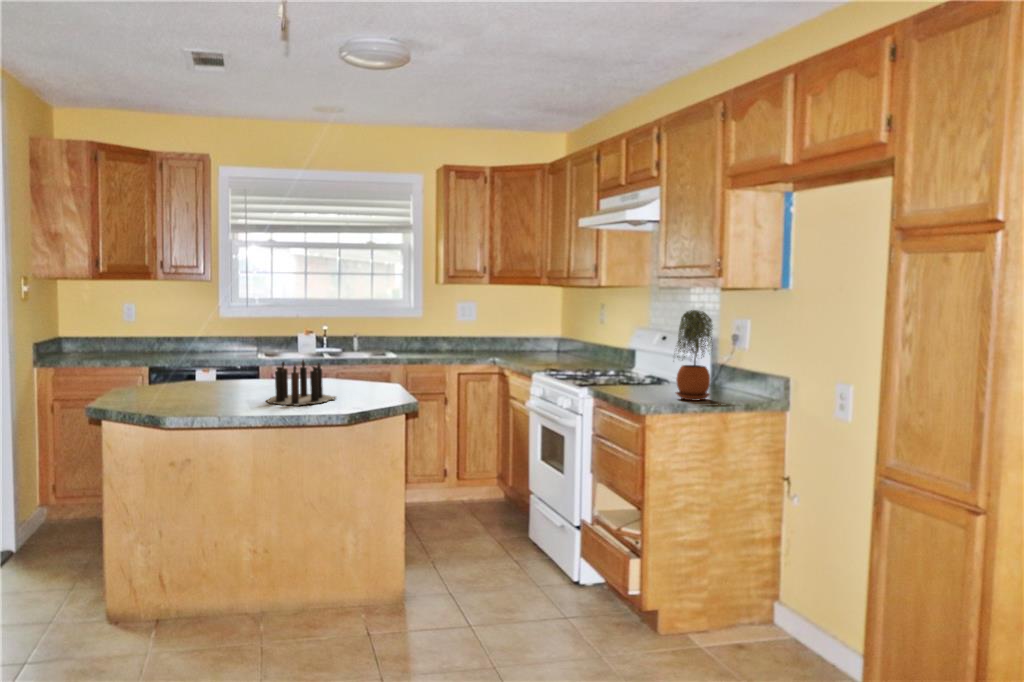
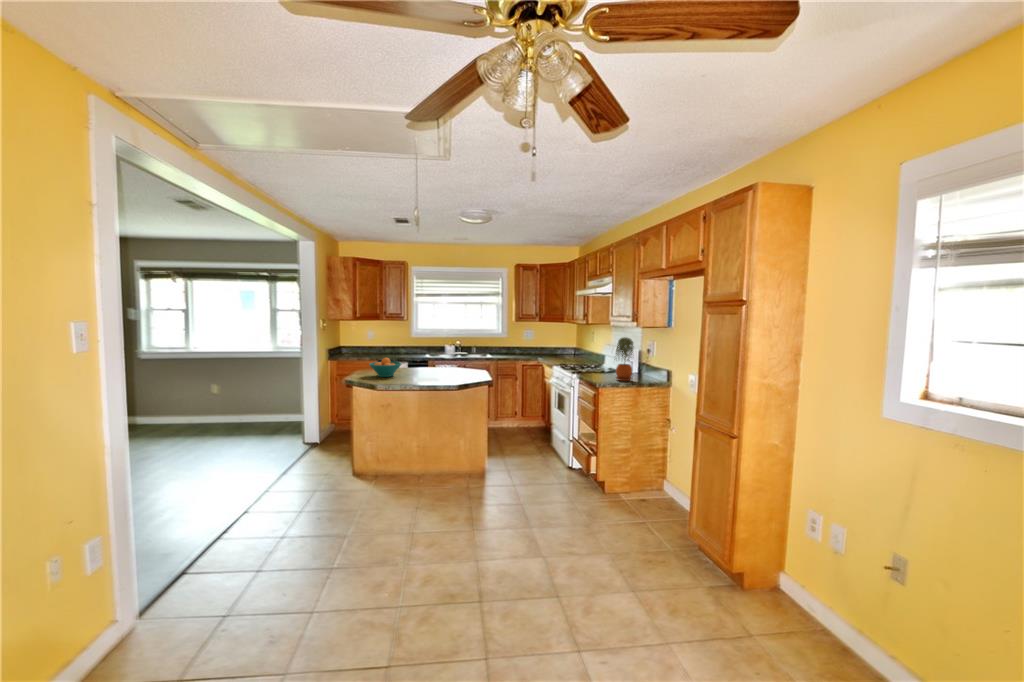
fruit bowl: none [137,358,214,401] -> present [369,358,402,377]
candle: present [267,360,336,406] -> none [421,359,457,380]

